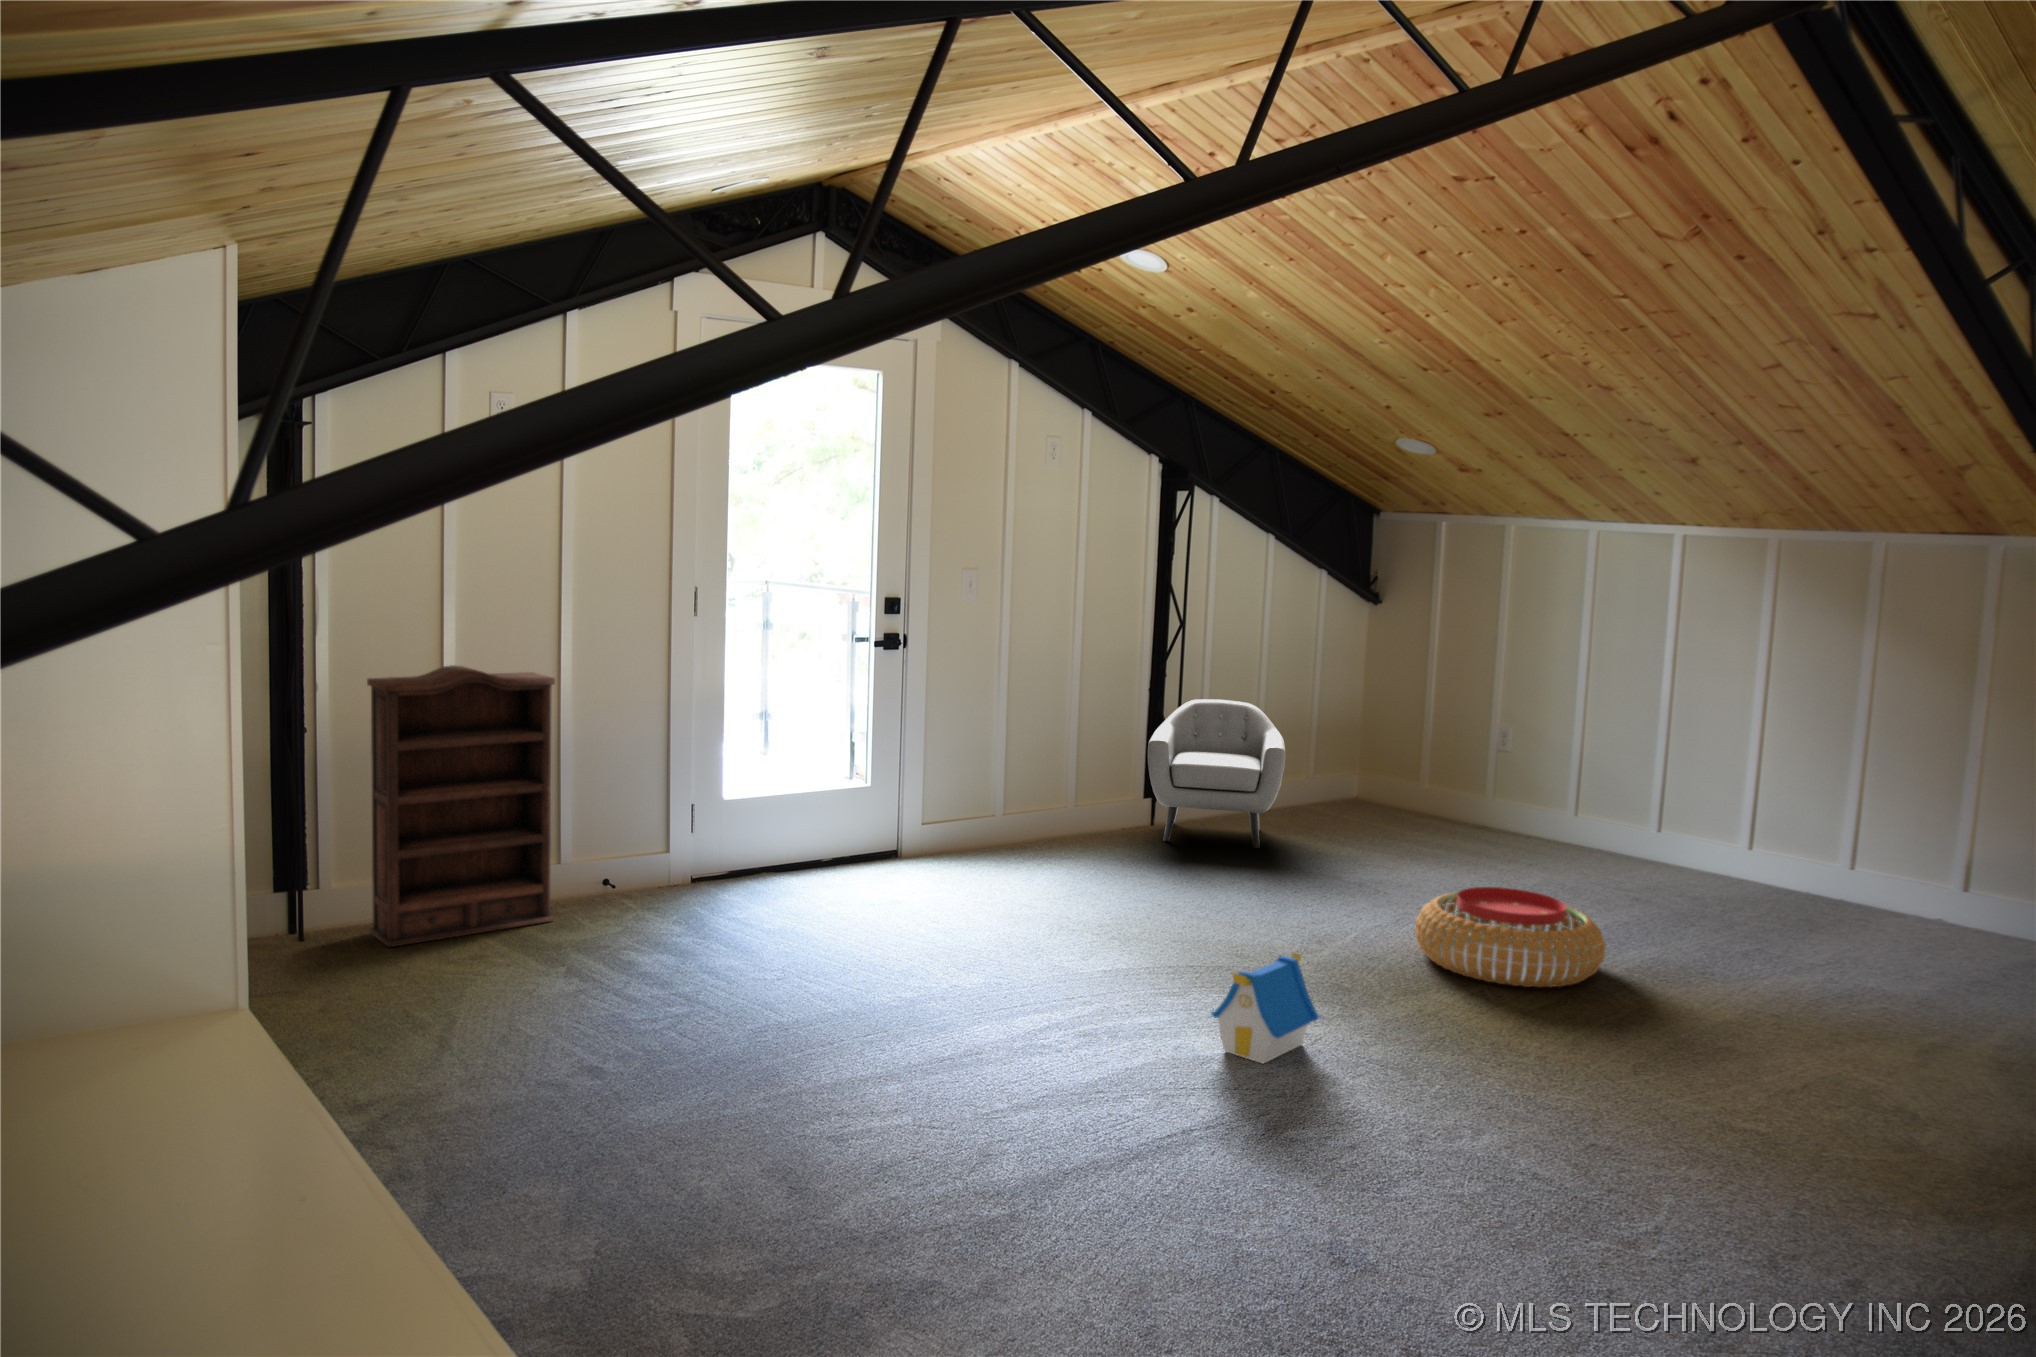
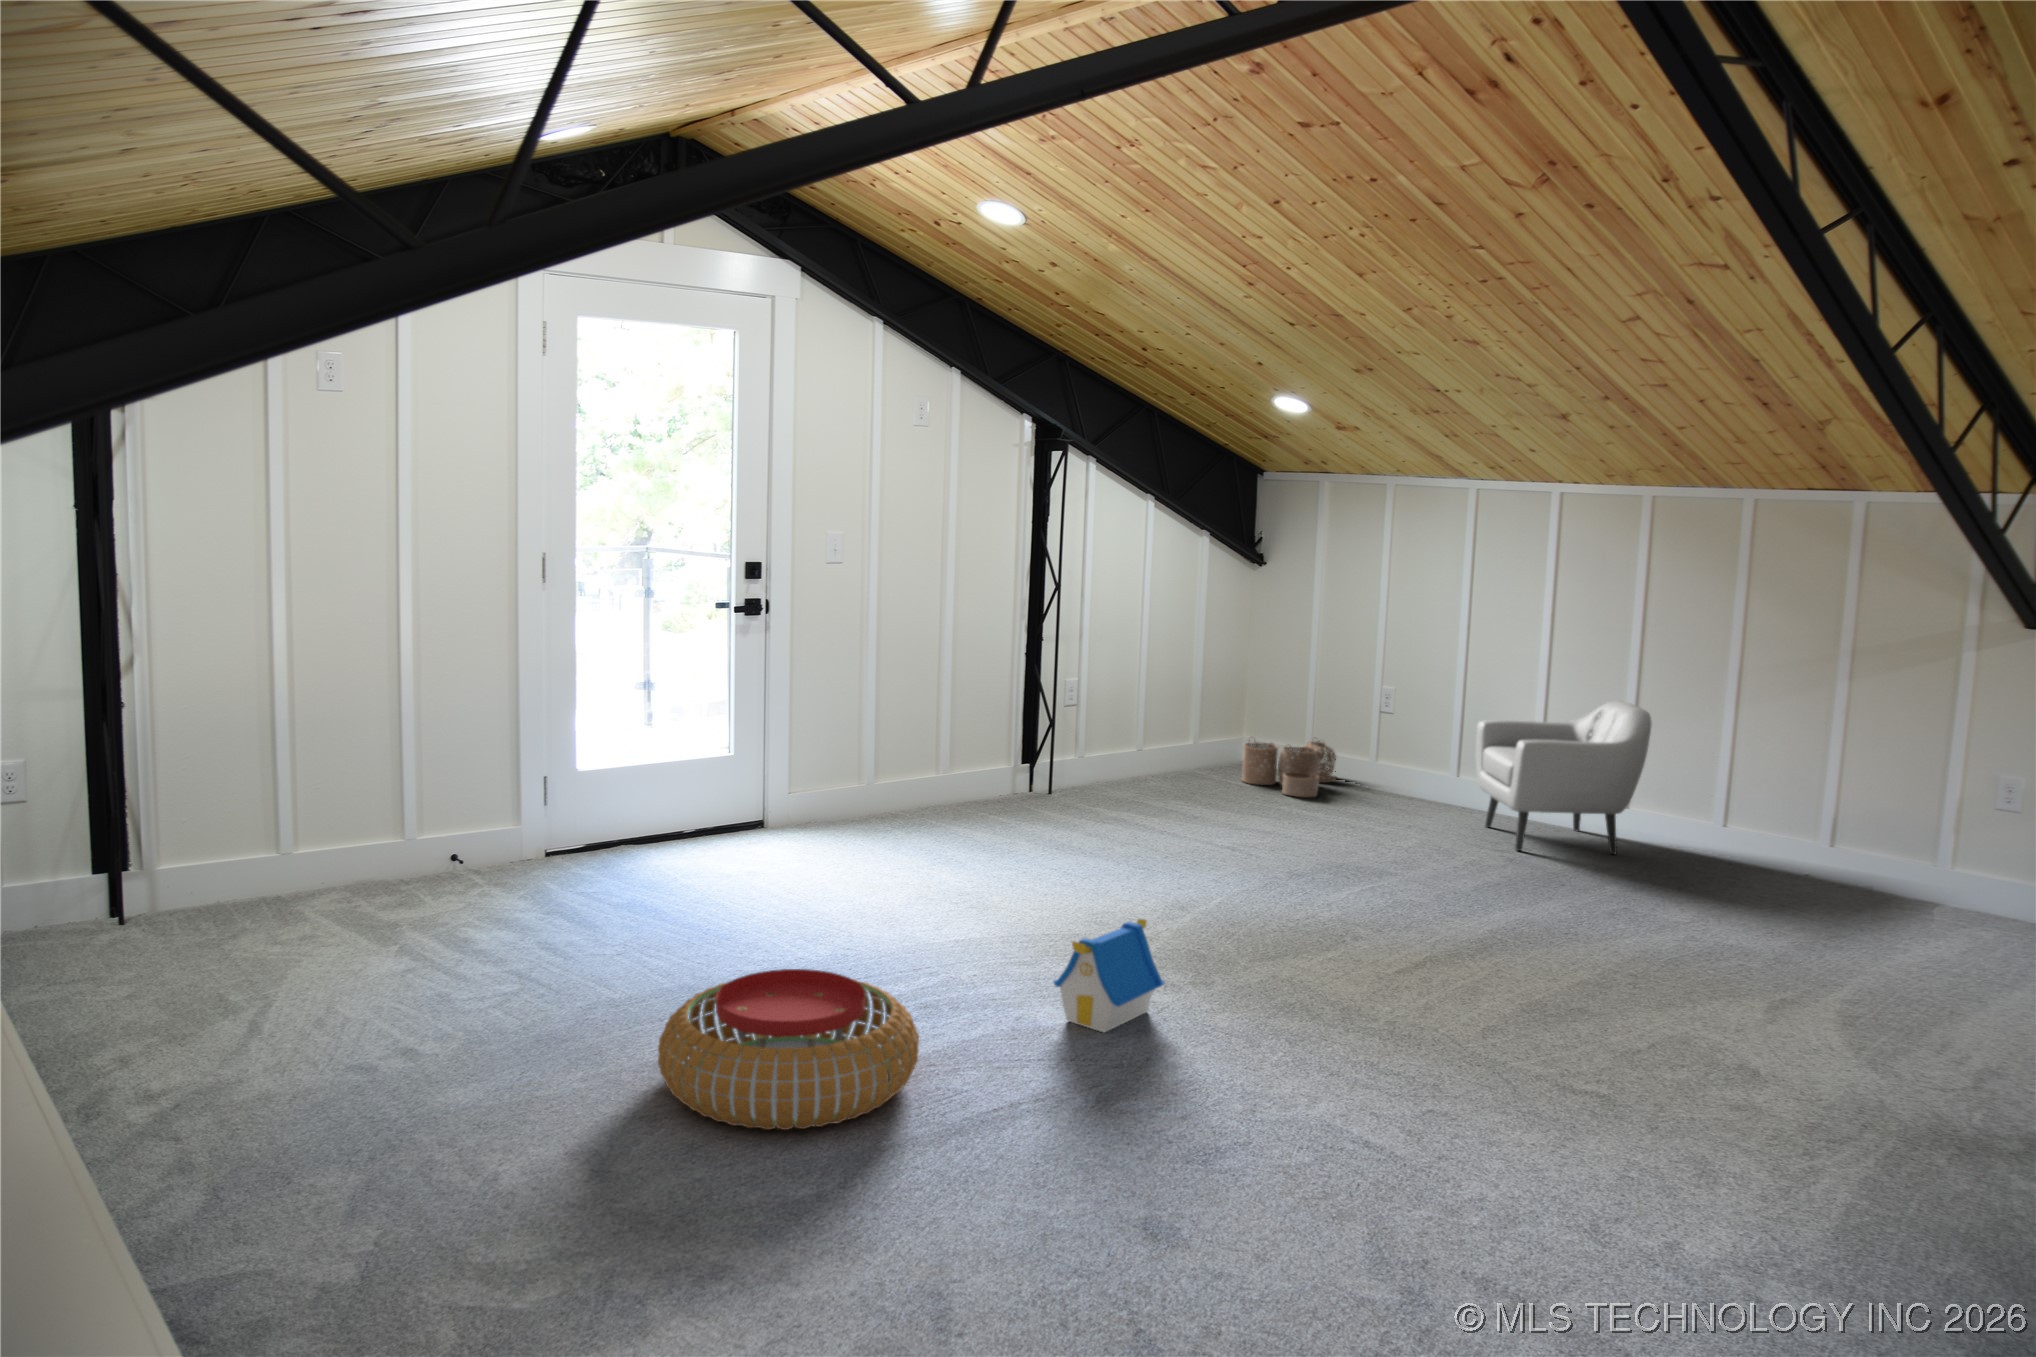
bookshelf: present [367,665,555,947] -> none [177,636,390,932]
armchair: present [1148,699,1286,848] -> present [1476,701,1652,854]
woven basket: none [1359,775,1456,837] -> present [1242,741,1336,797]
pouf: present [1415,887,1606,987] -> present [658,969,919,1130]

